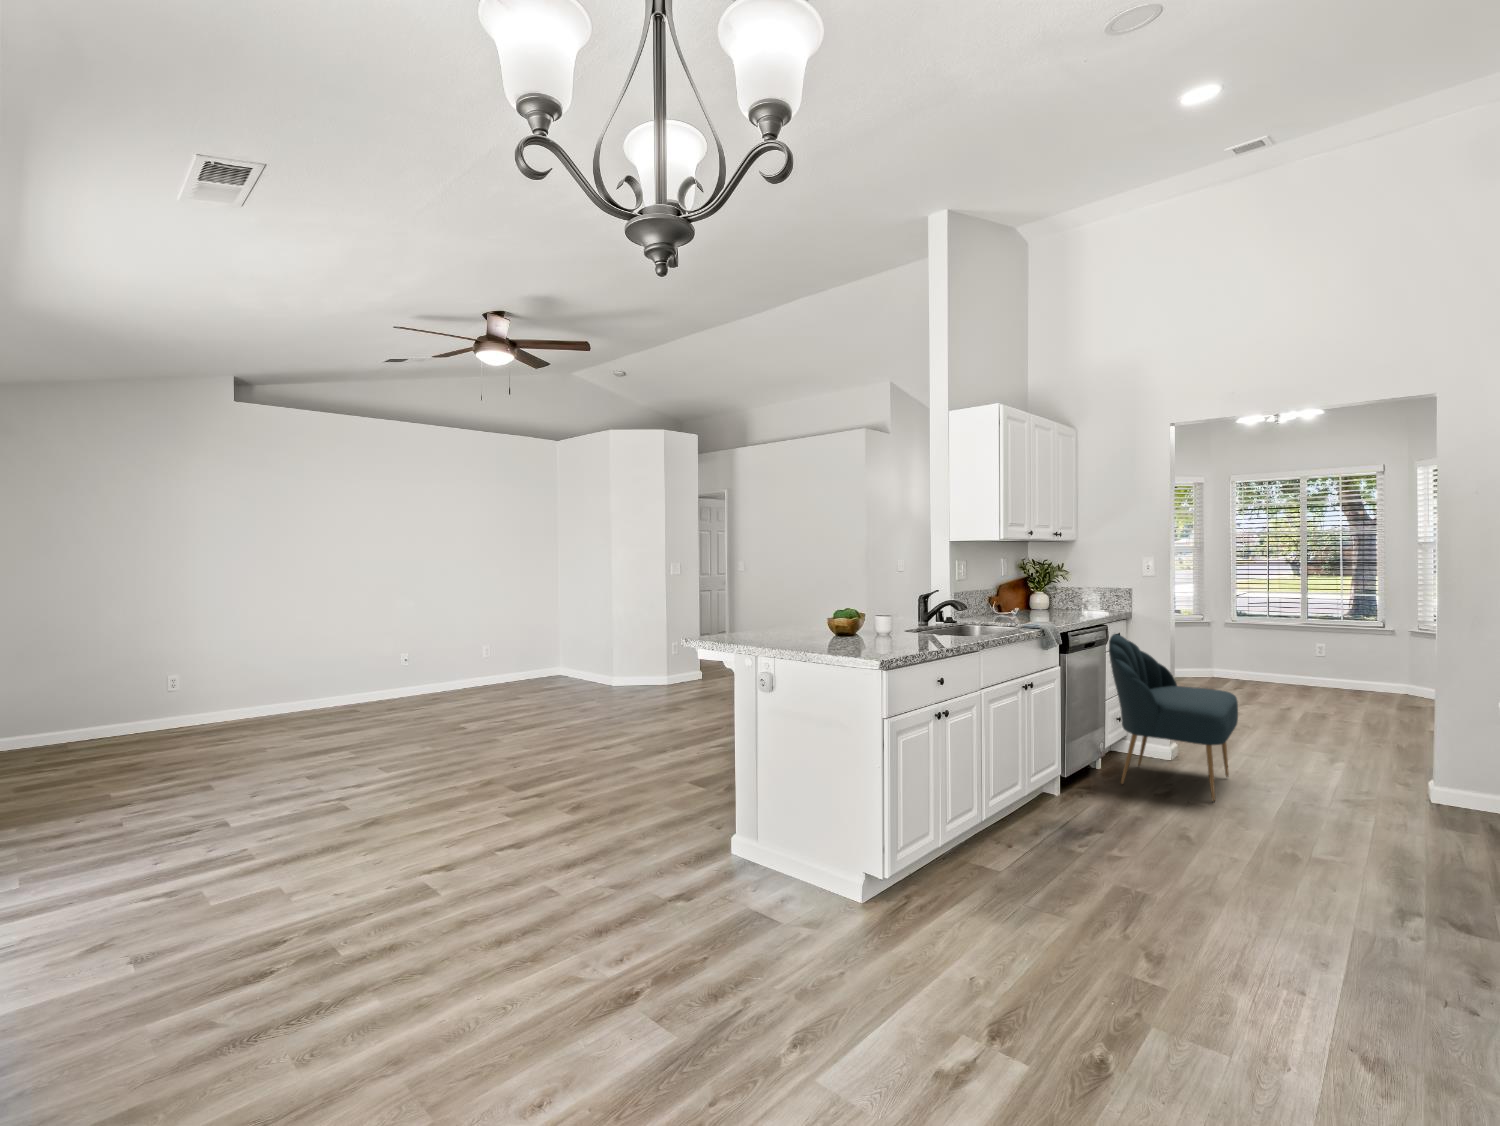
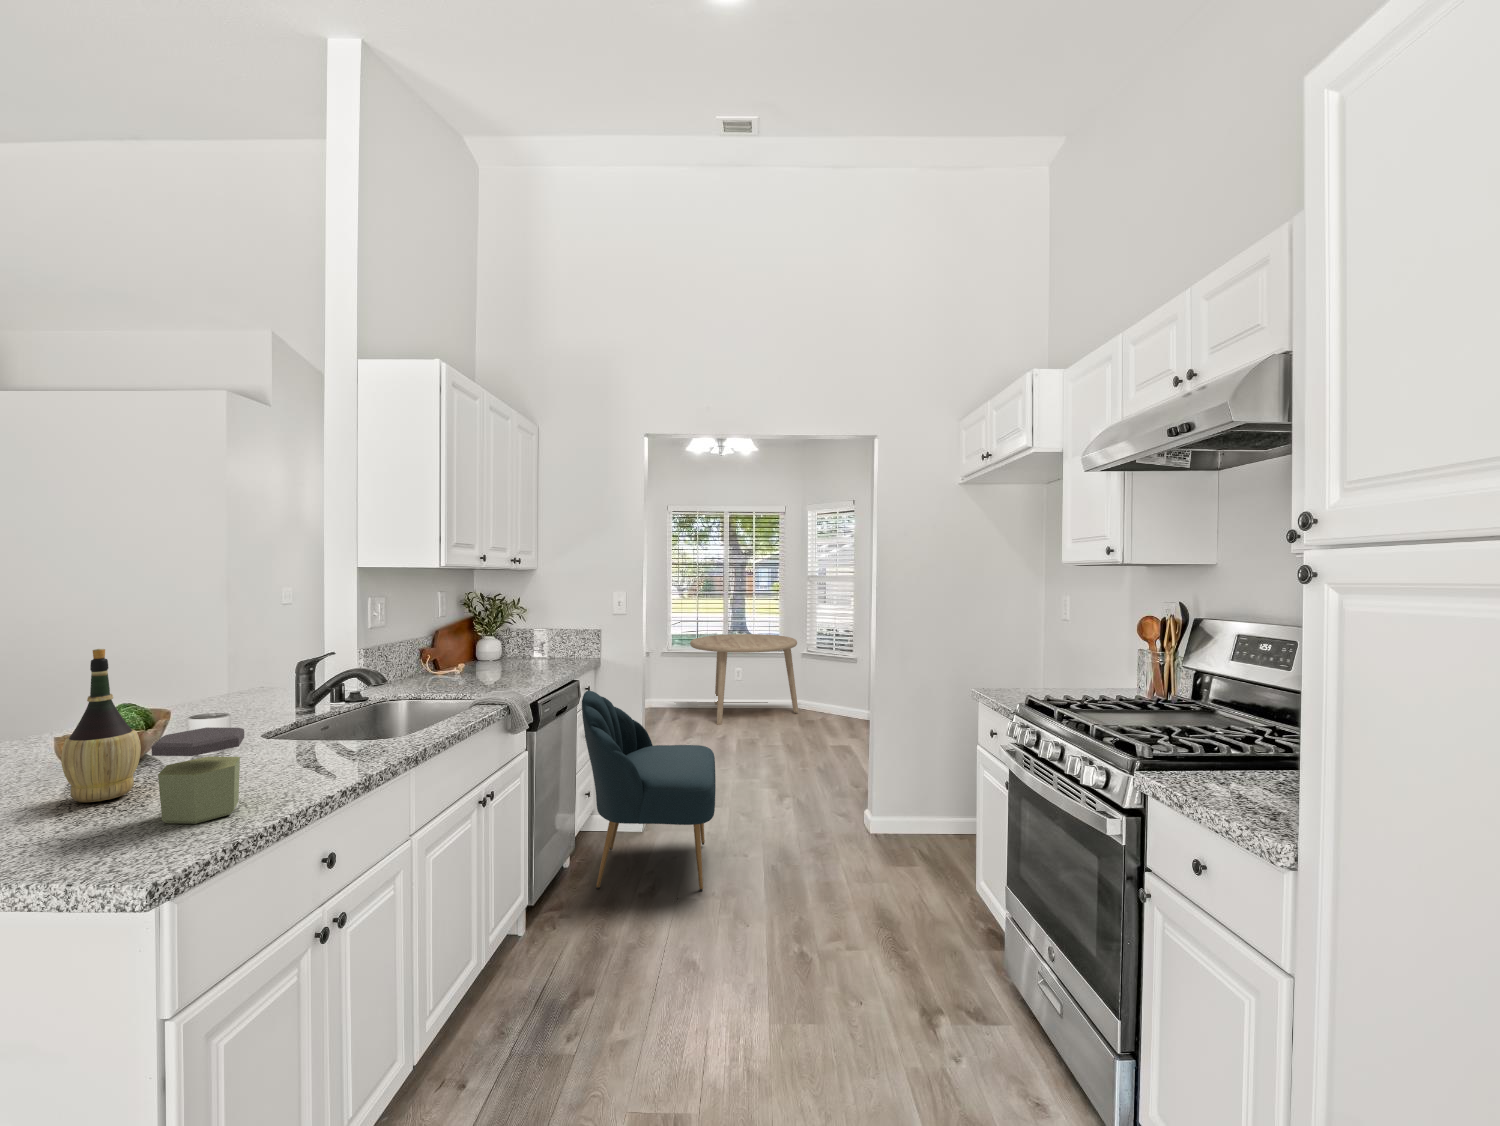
wine bottle: none [833,573,860,641] -> present [61,649,141,802]
jar: none [870,610,904,650] -> present [152,727,244,824]
dining table: none [1255,611,1401,702] -> present [690,634,798,725]

